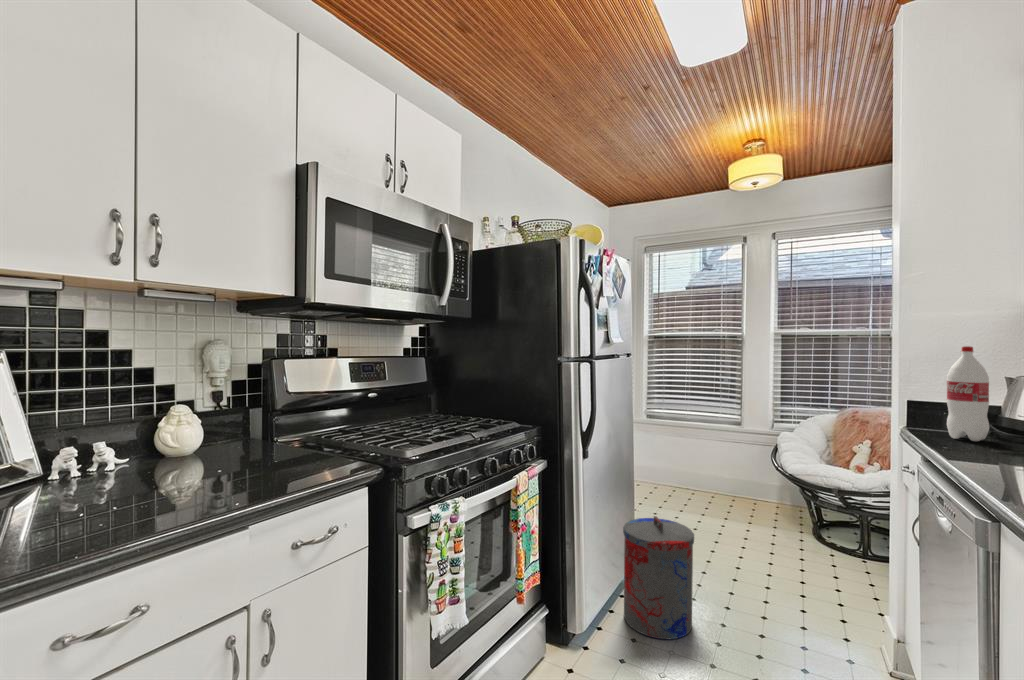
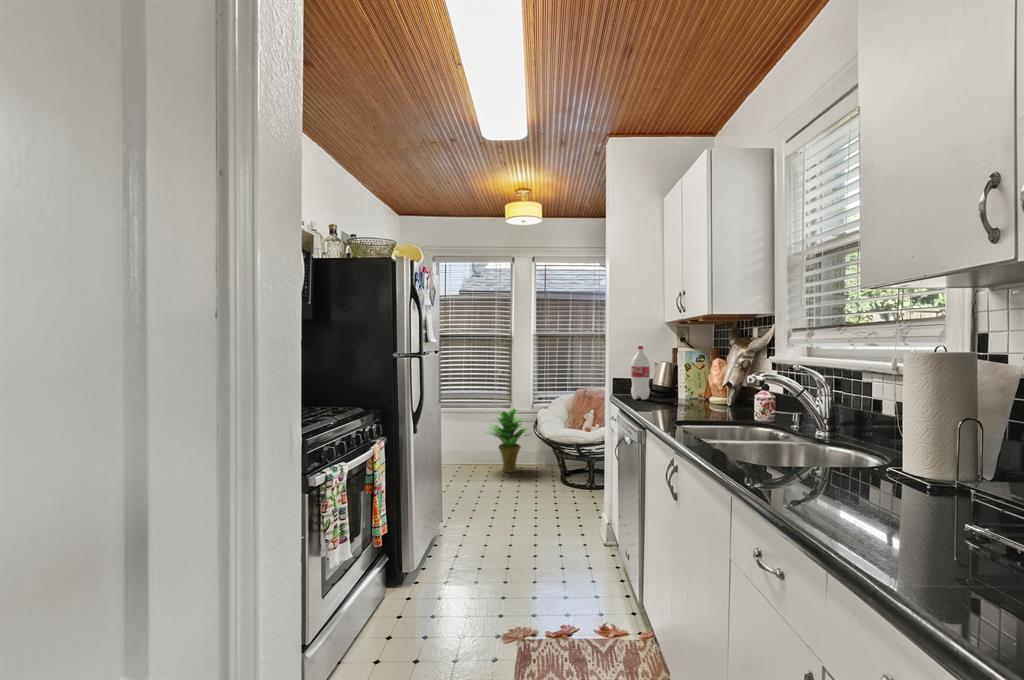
potted plant: none [706,426,773,510] -> present [490,408,527,472]
trash can: present [623,516,694,639] -> none [439,474,490,561]

